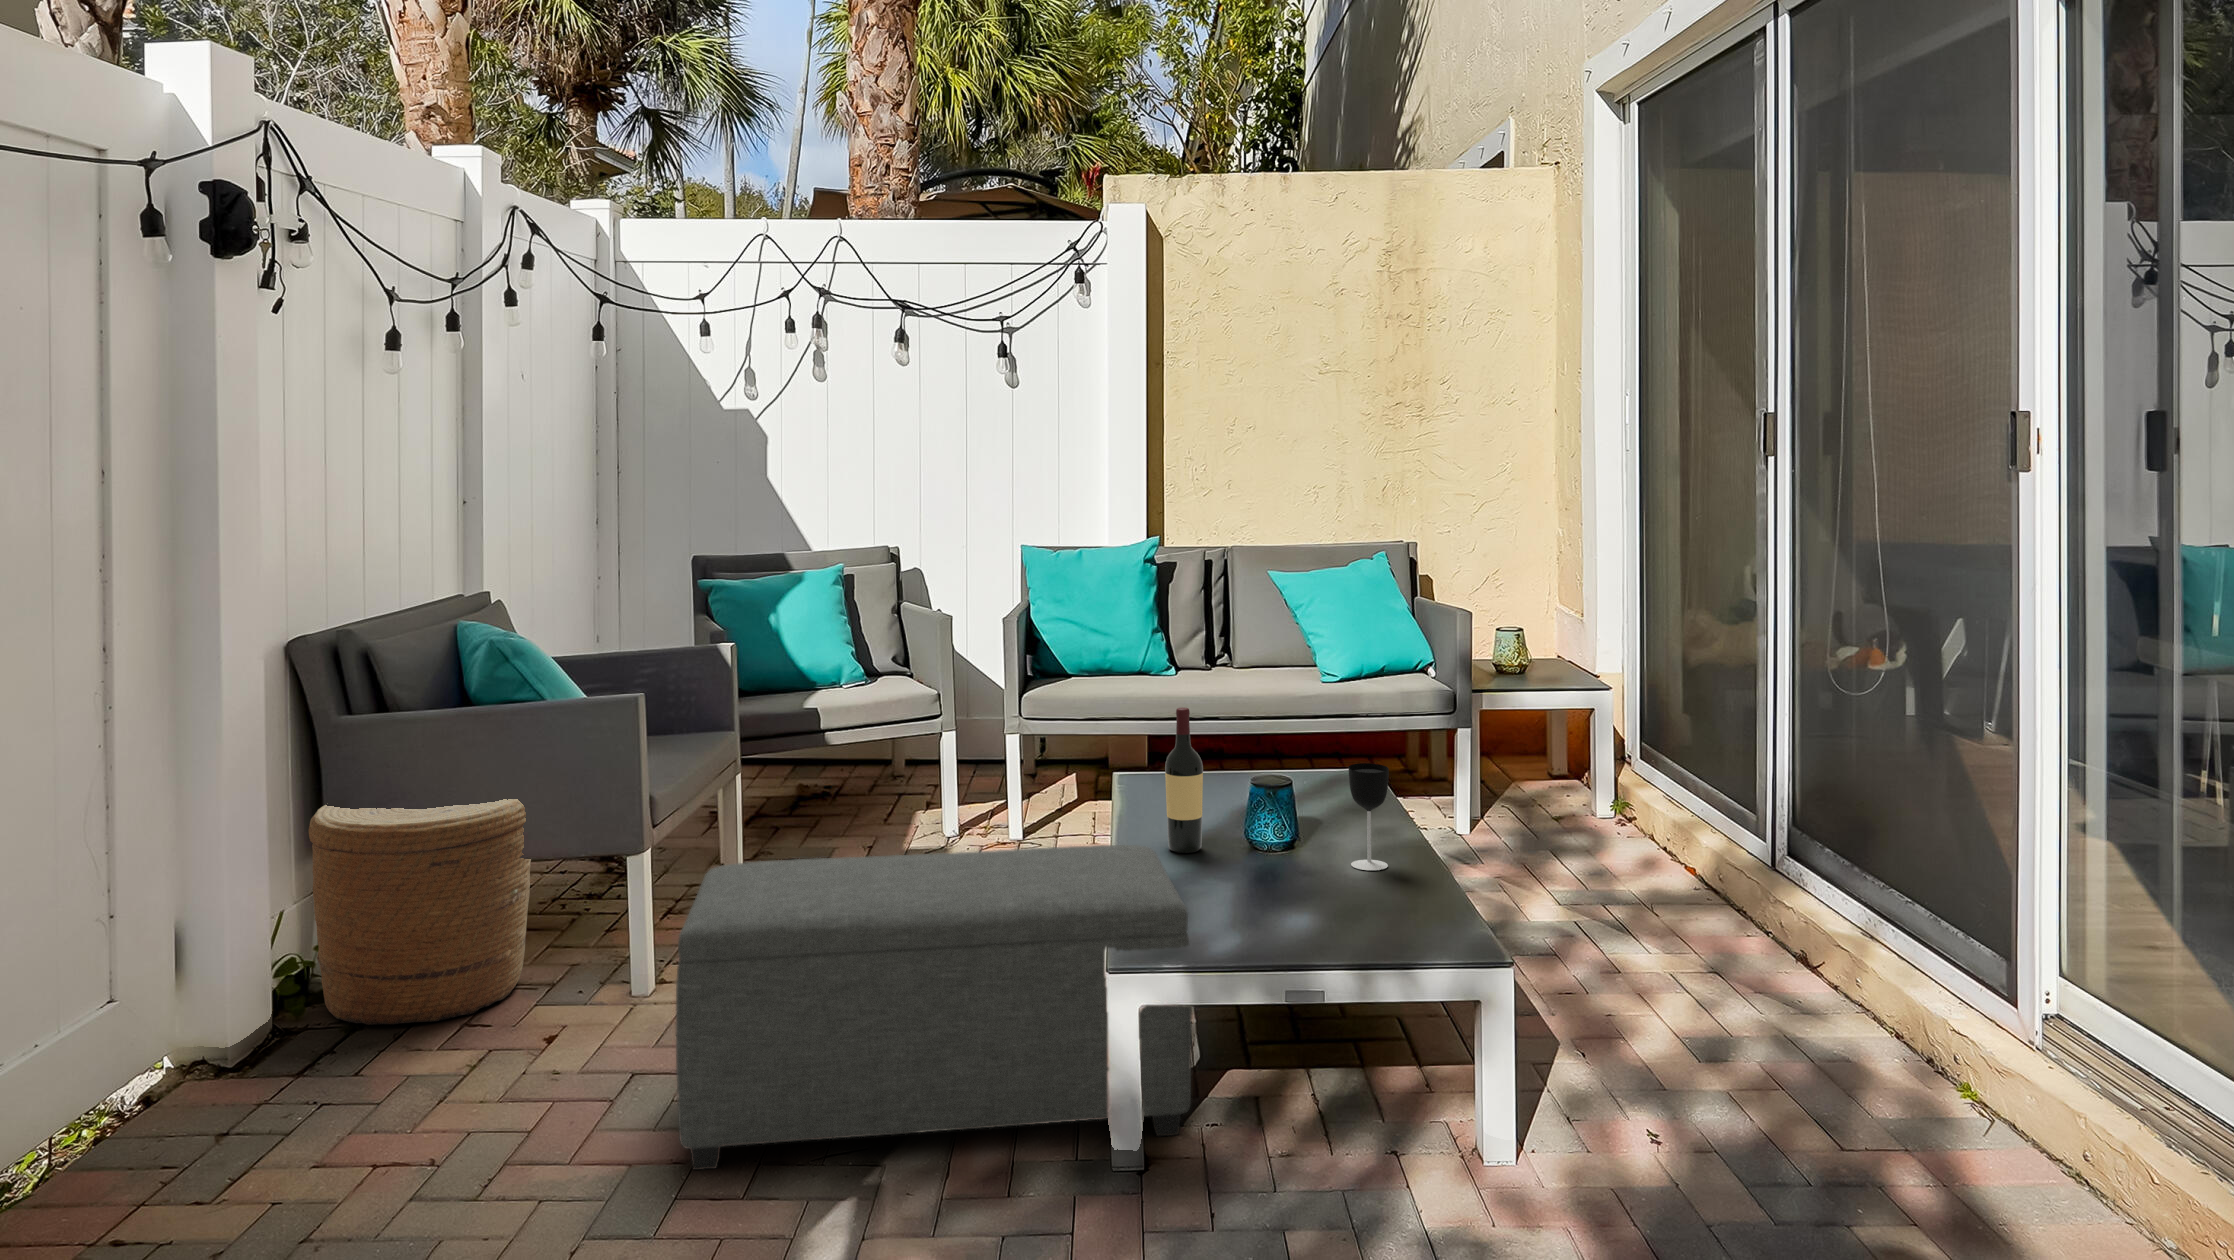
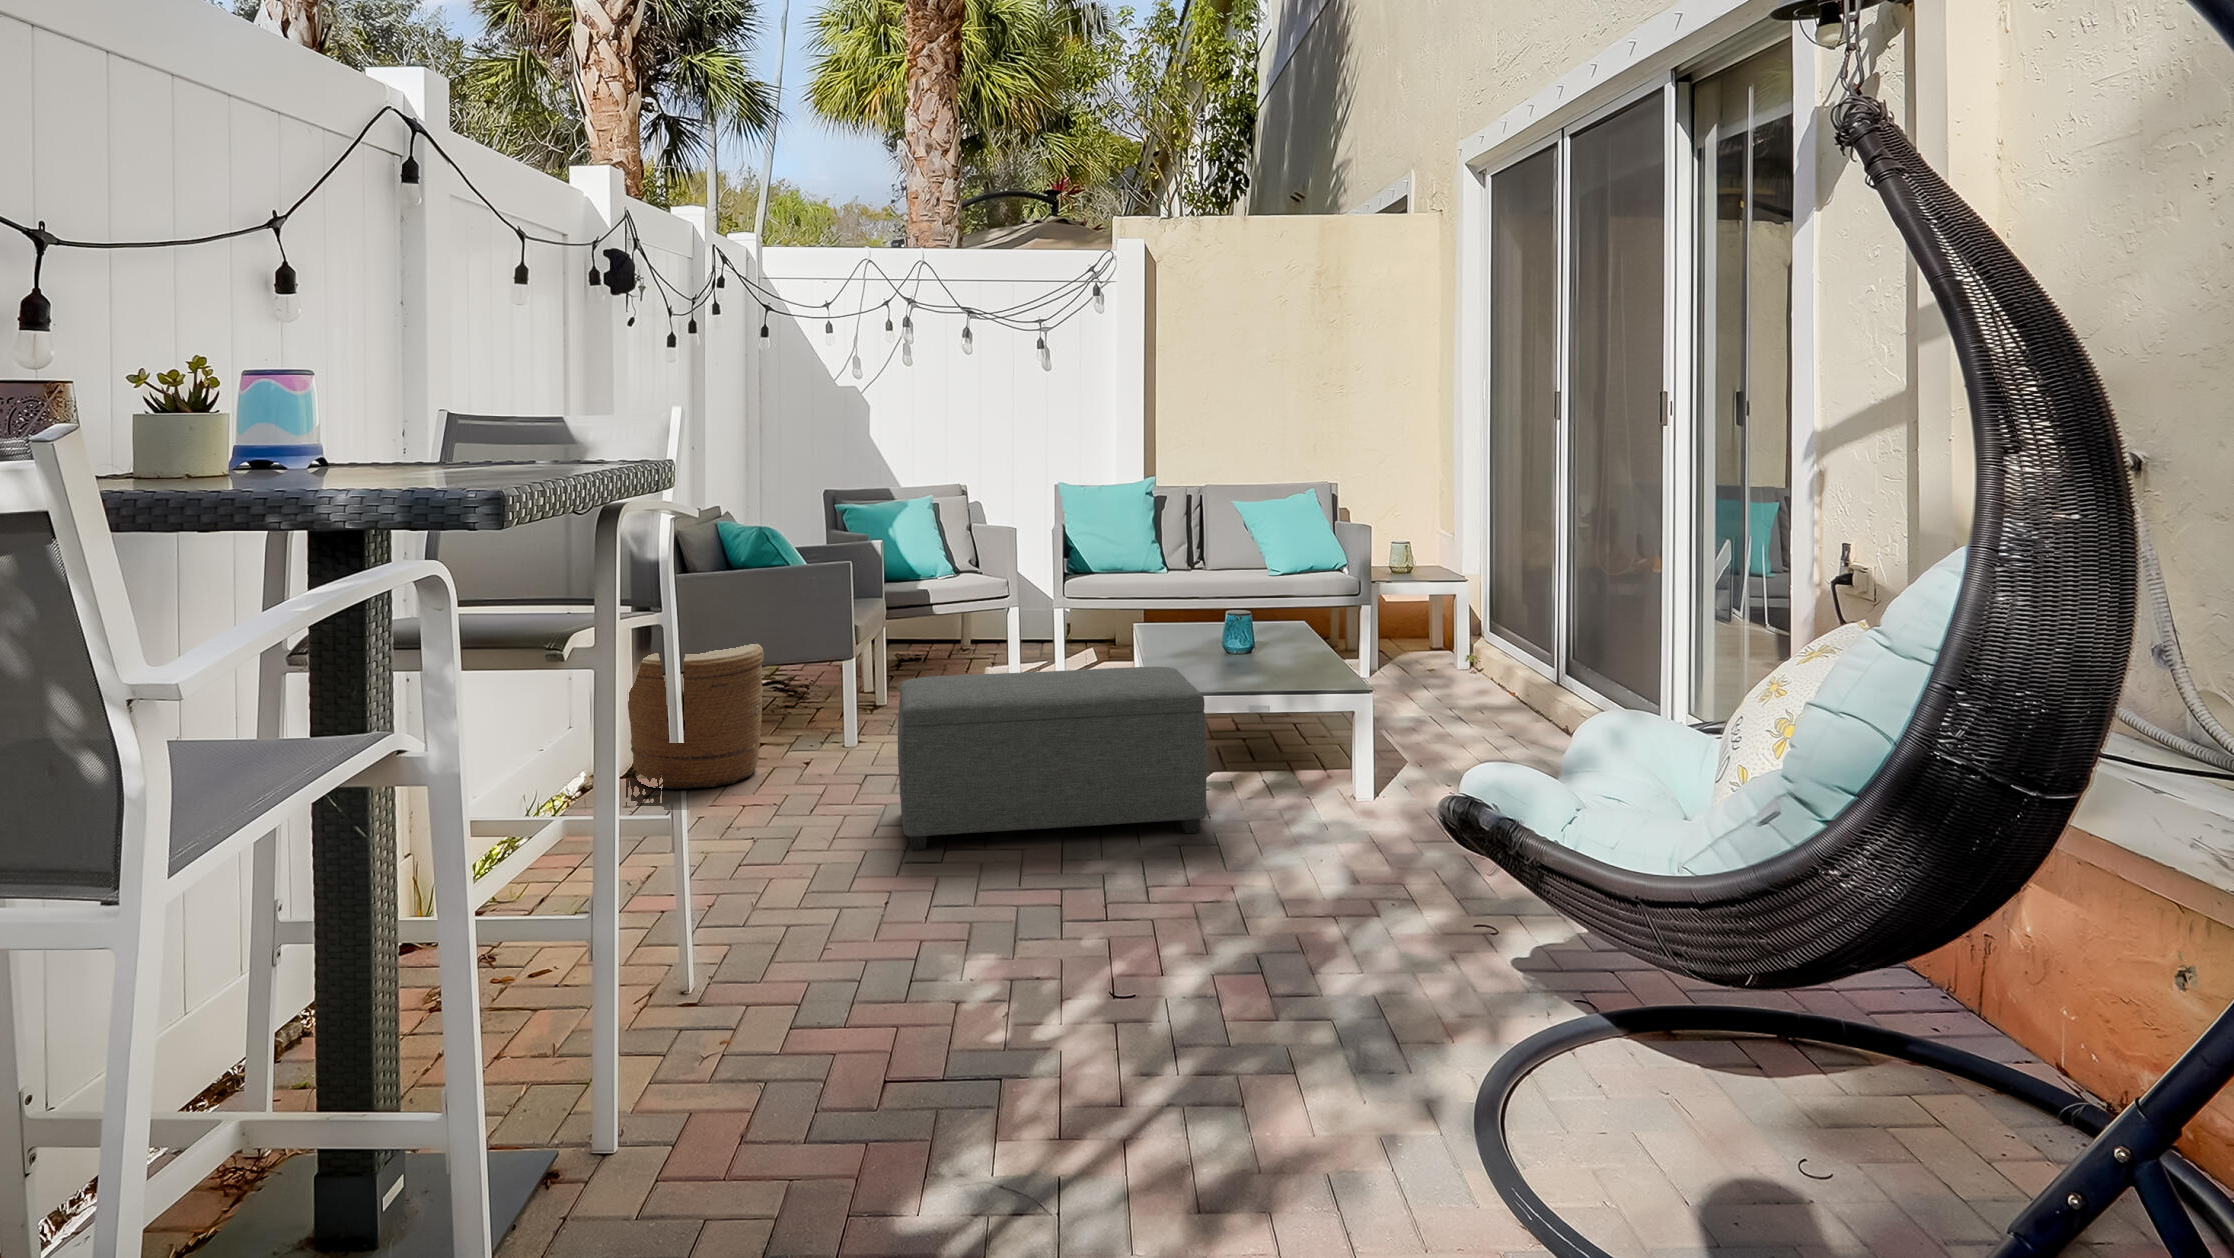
wine bottle: present [1165,707,1203,853] -> none [1181,583,1205,676]
wine glass: present [1349,763,1389,870] -> none [1299,617,1325,683]

